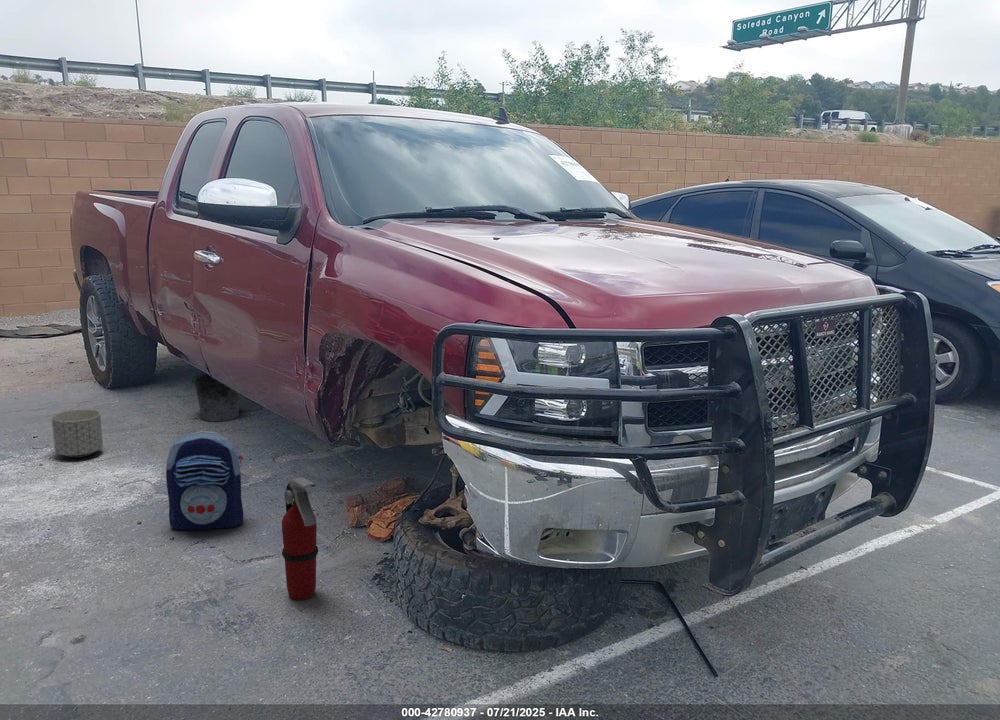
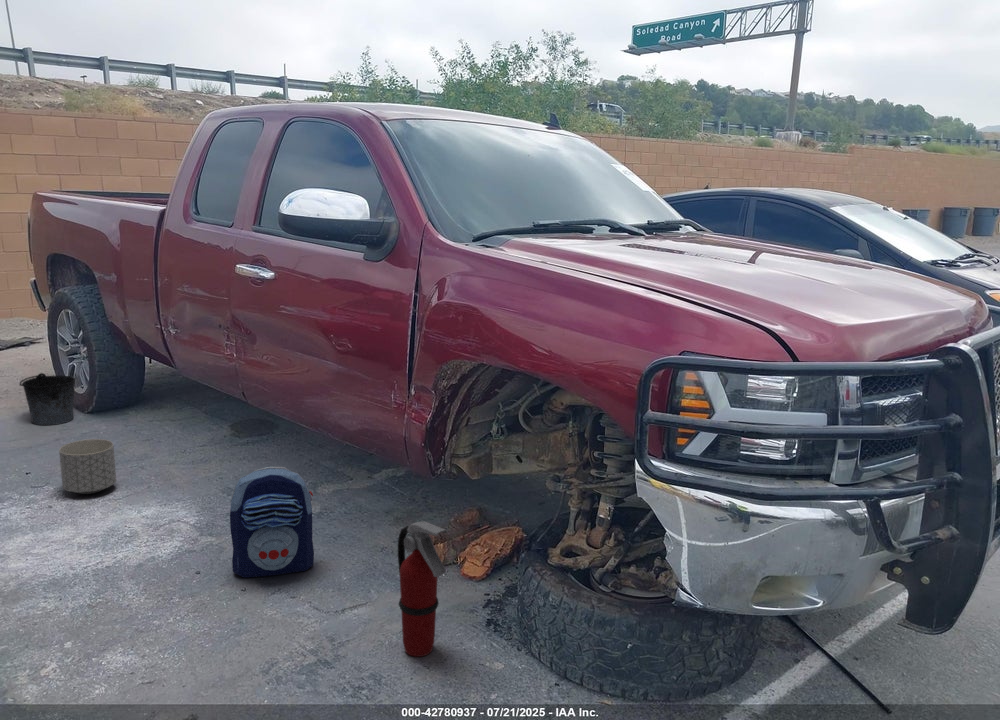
bucket: present [192,373,240,422] -> present [20,373,75,425]

